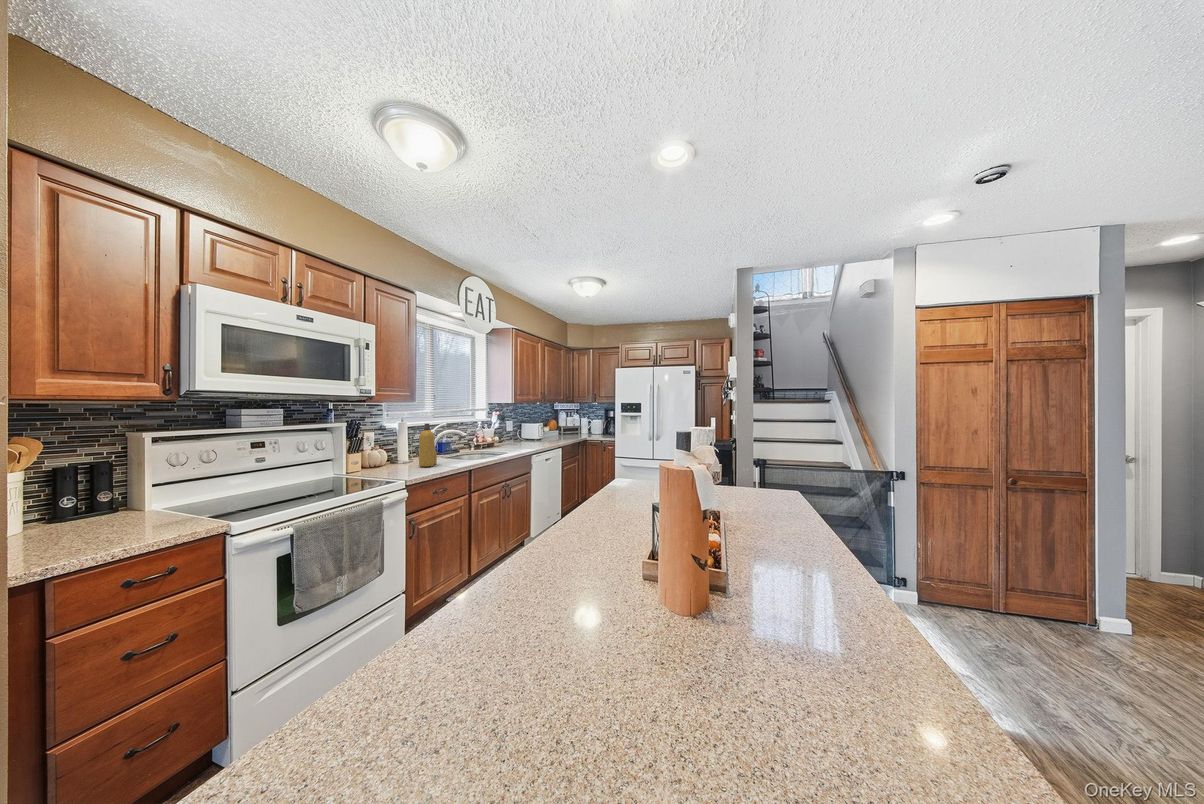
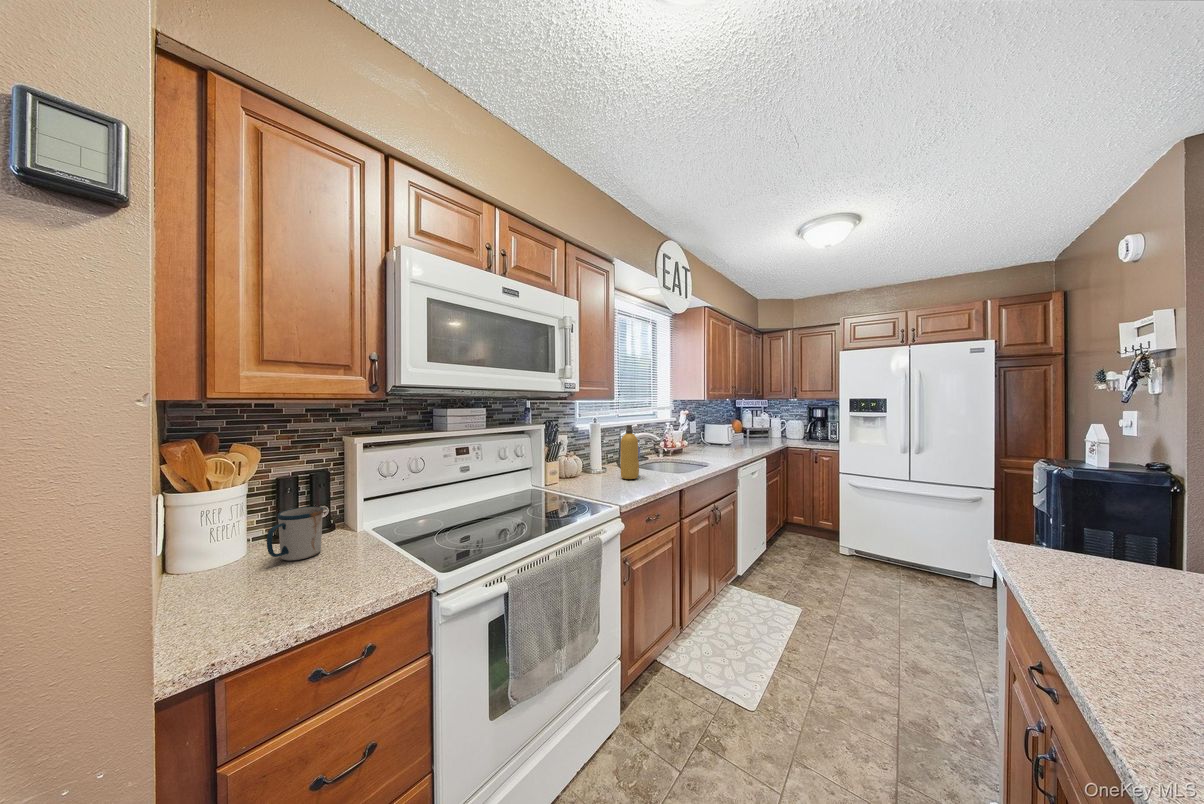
mug: none [51,489,109,531] -> present [267,507,323,560]

